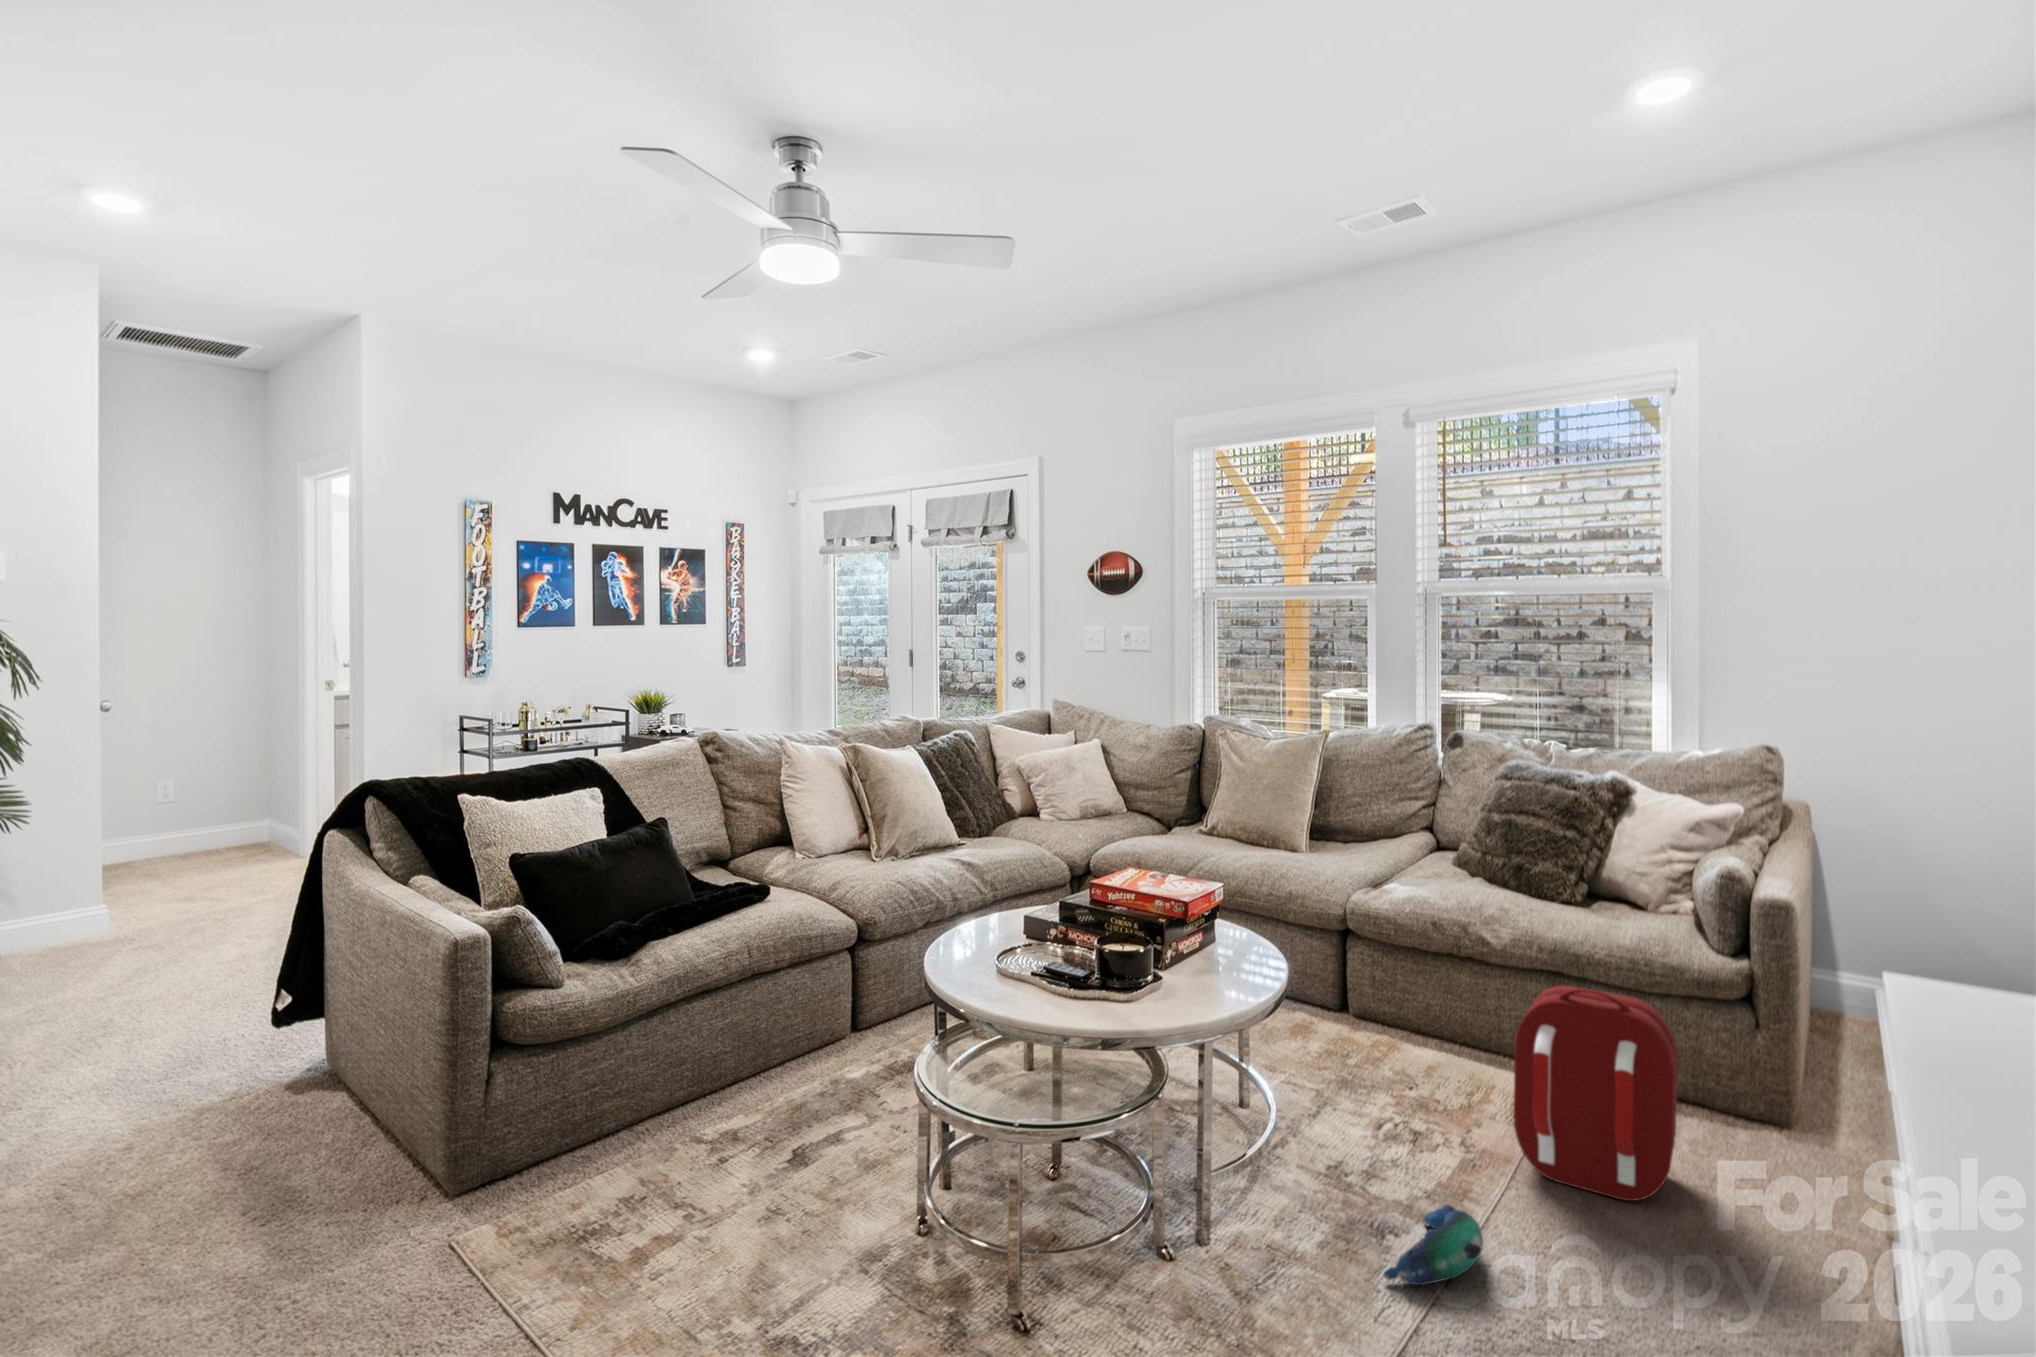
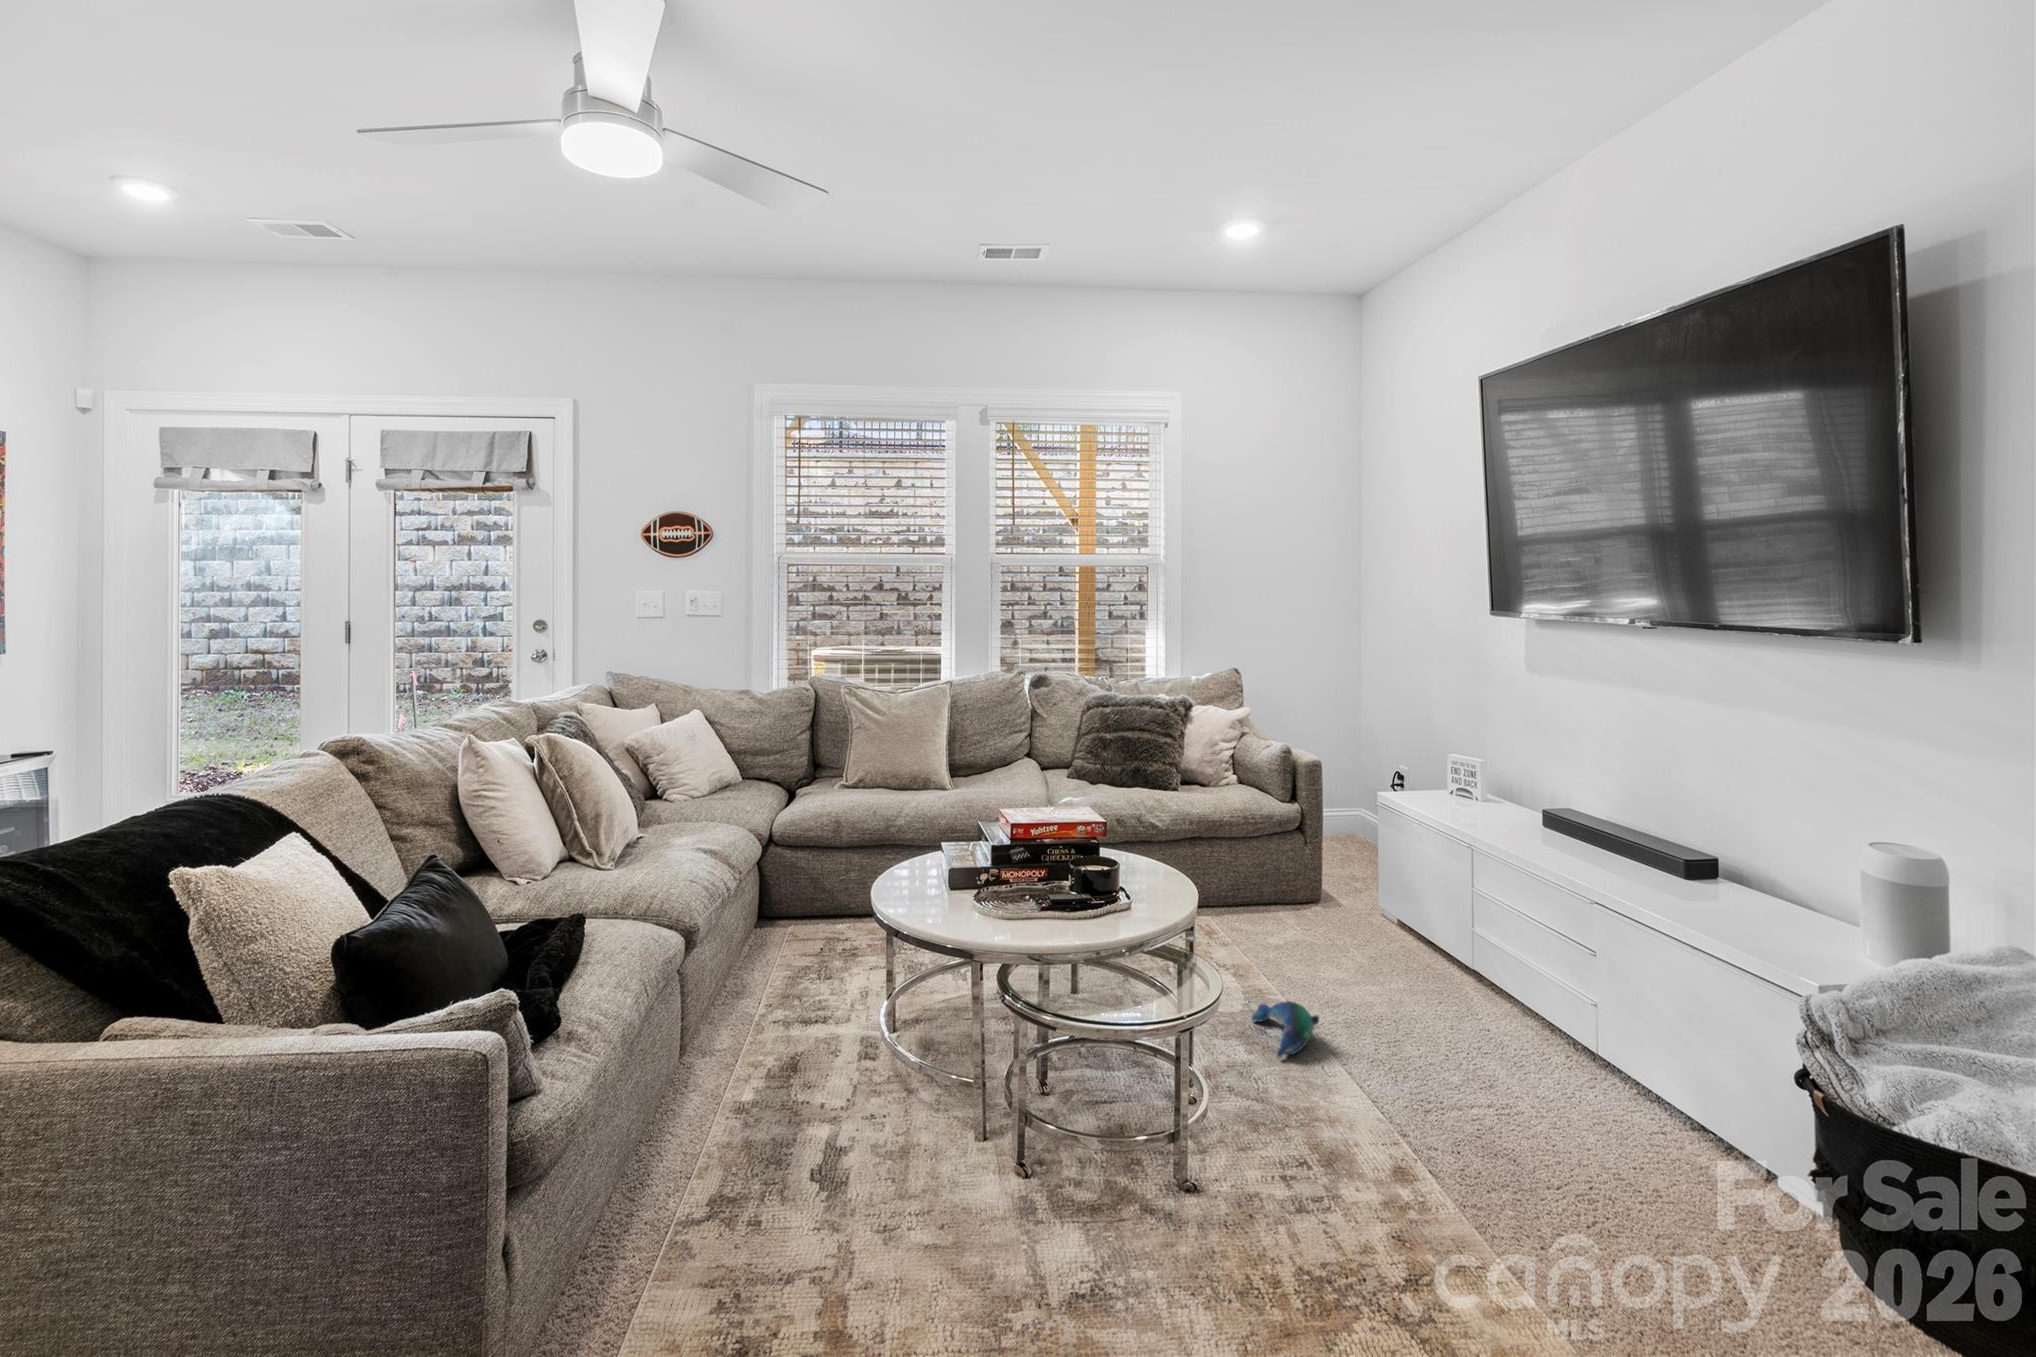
backpack: present [1513,986,1678,1201] -> none [1233,840,1340,974]

